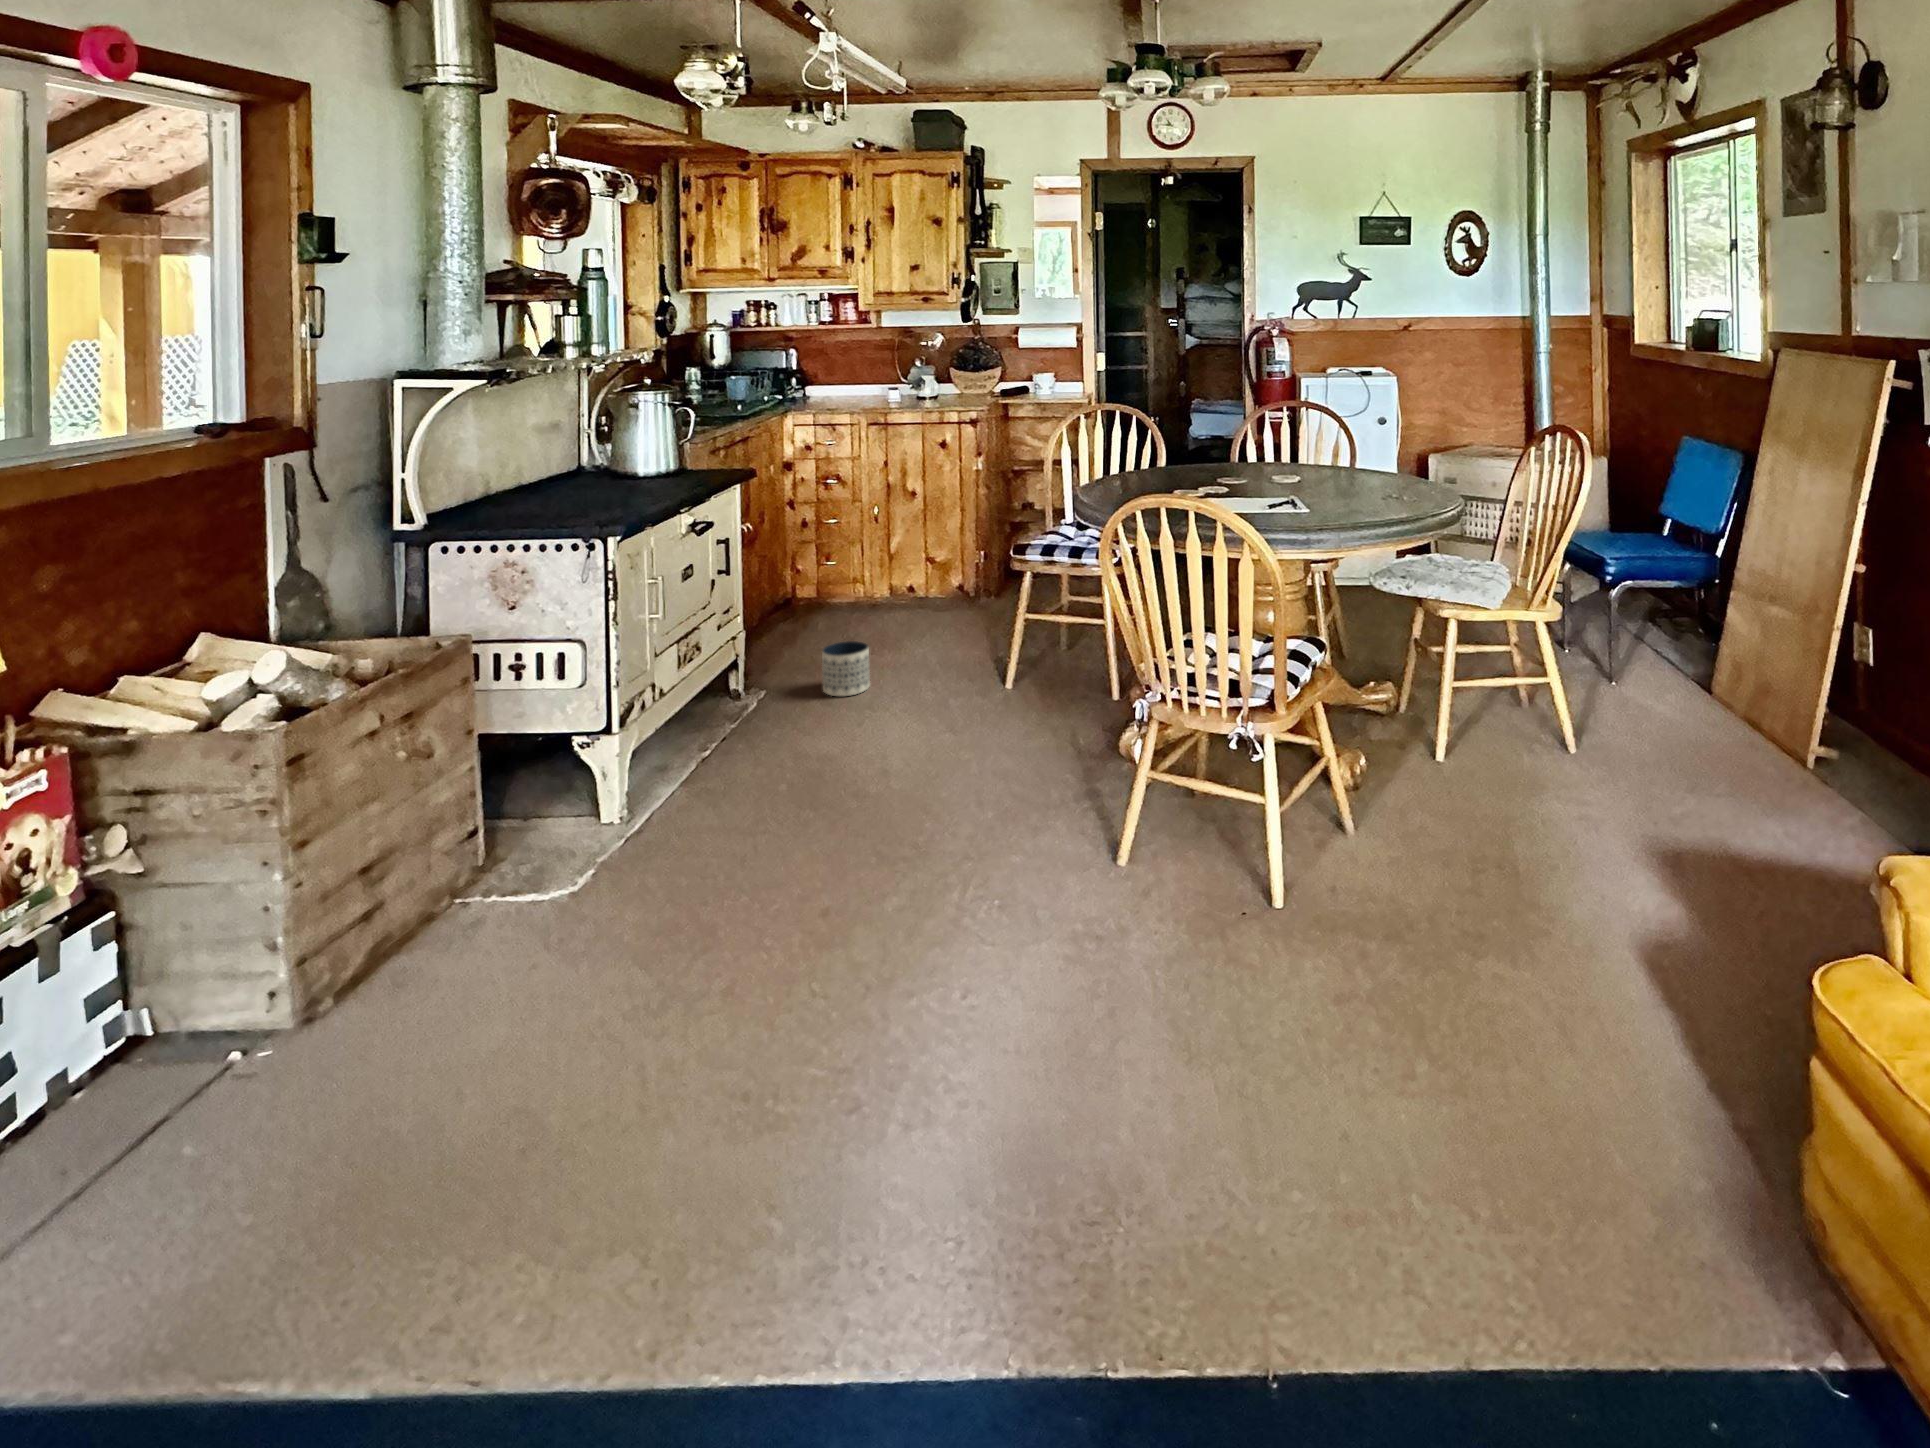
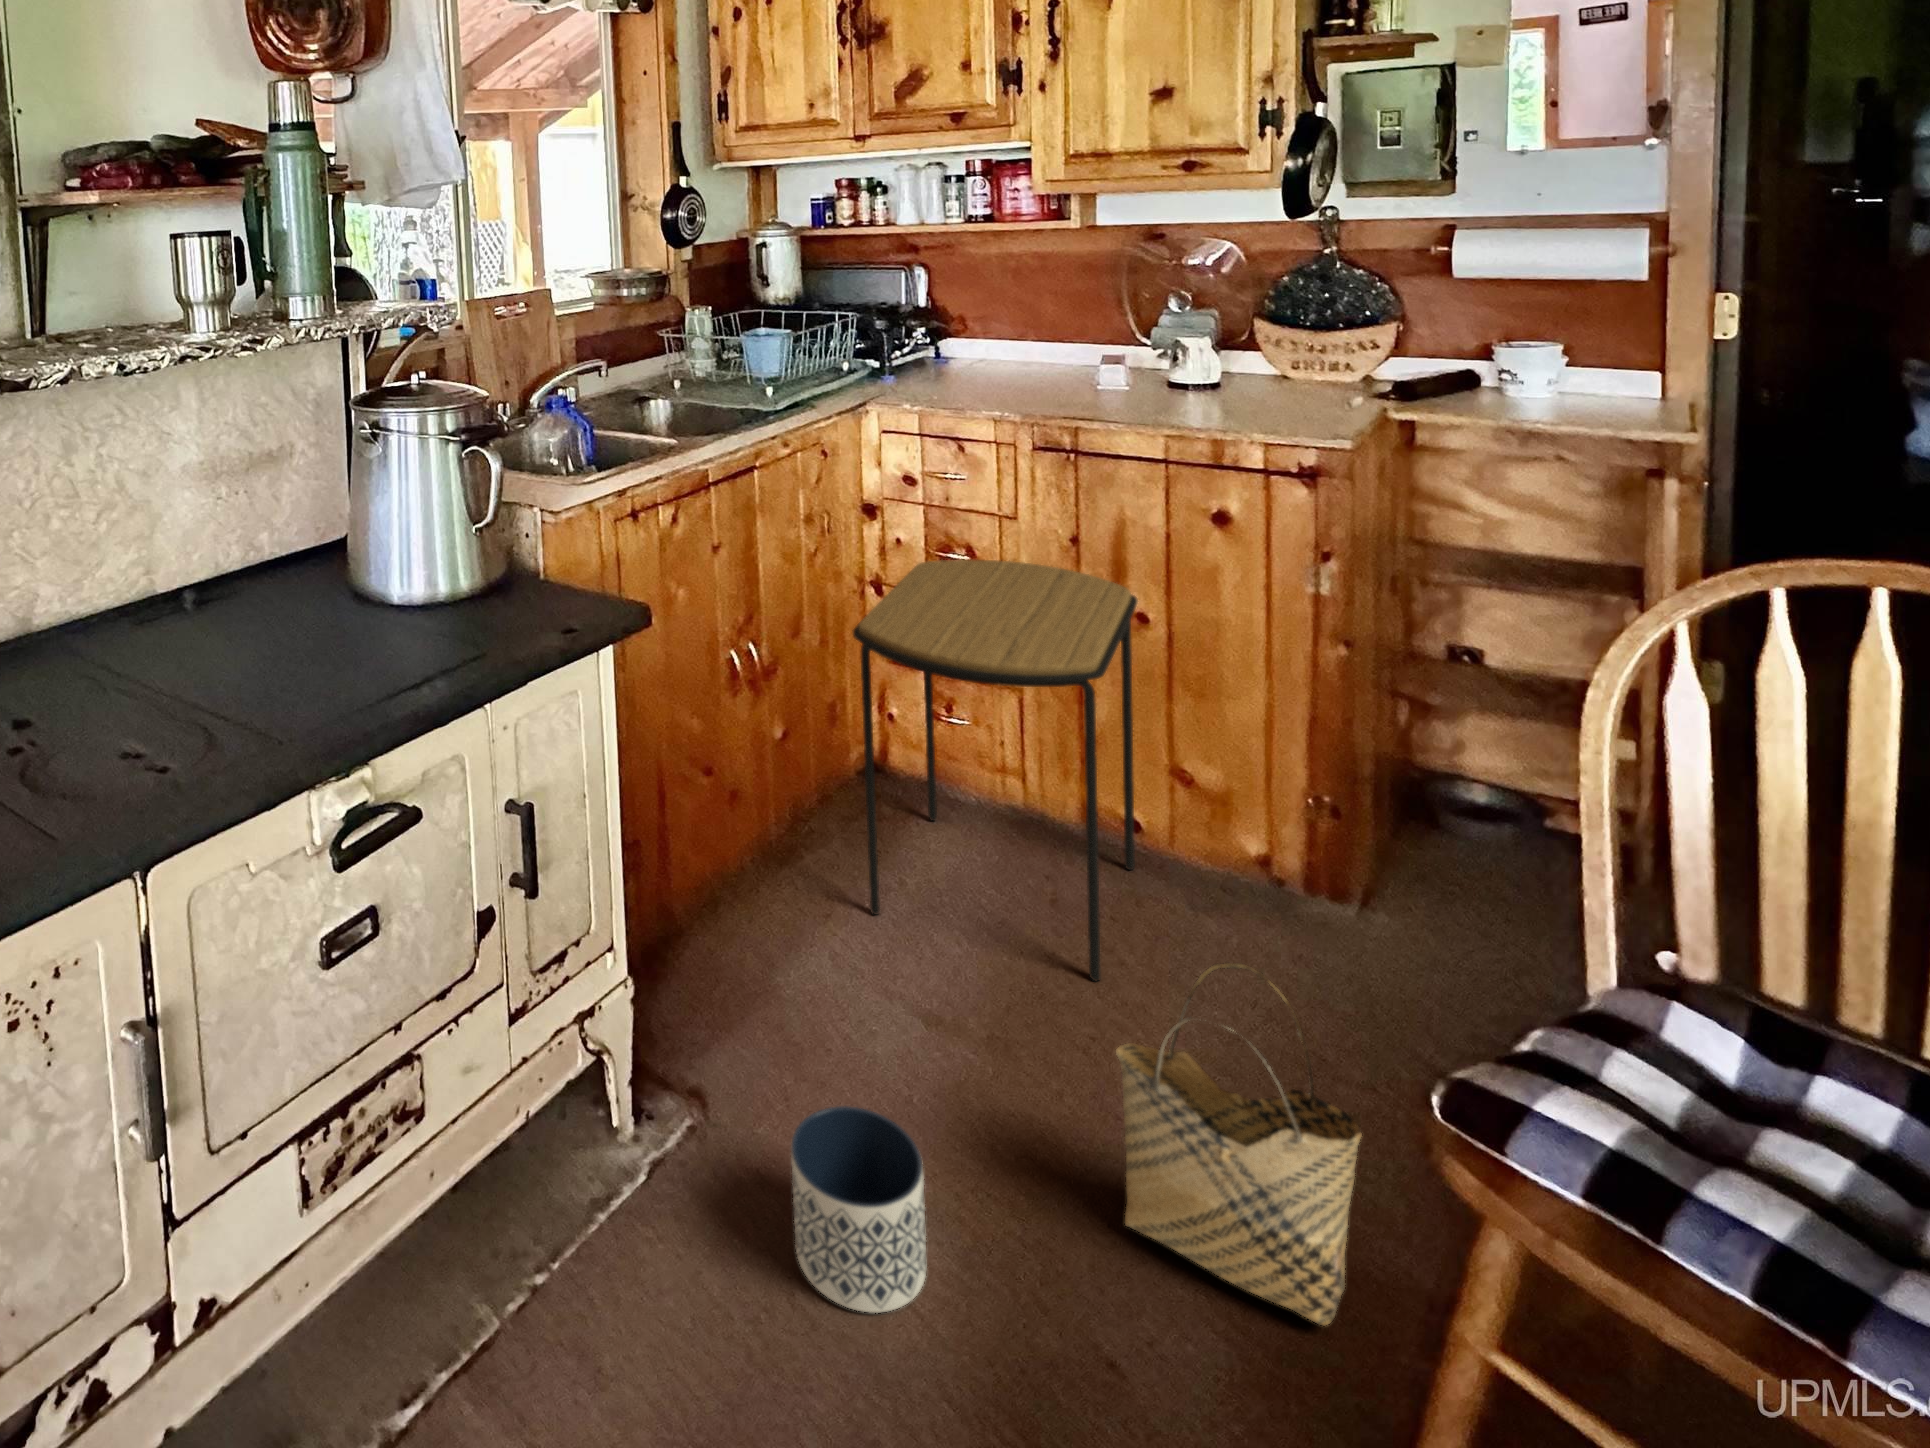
side table: none [804,476,914,633] -> present [853,560,1138,982]
woven basket: none [924,564,995,662] -> present [1116,962,1362,1325]

